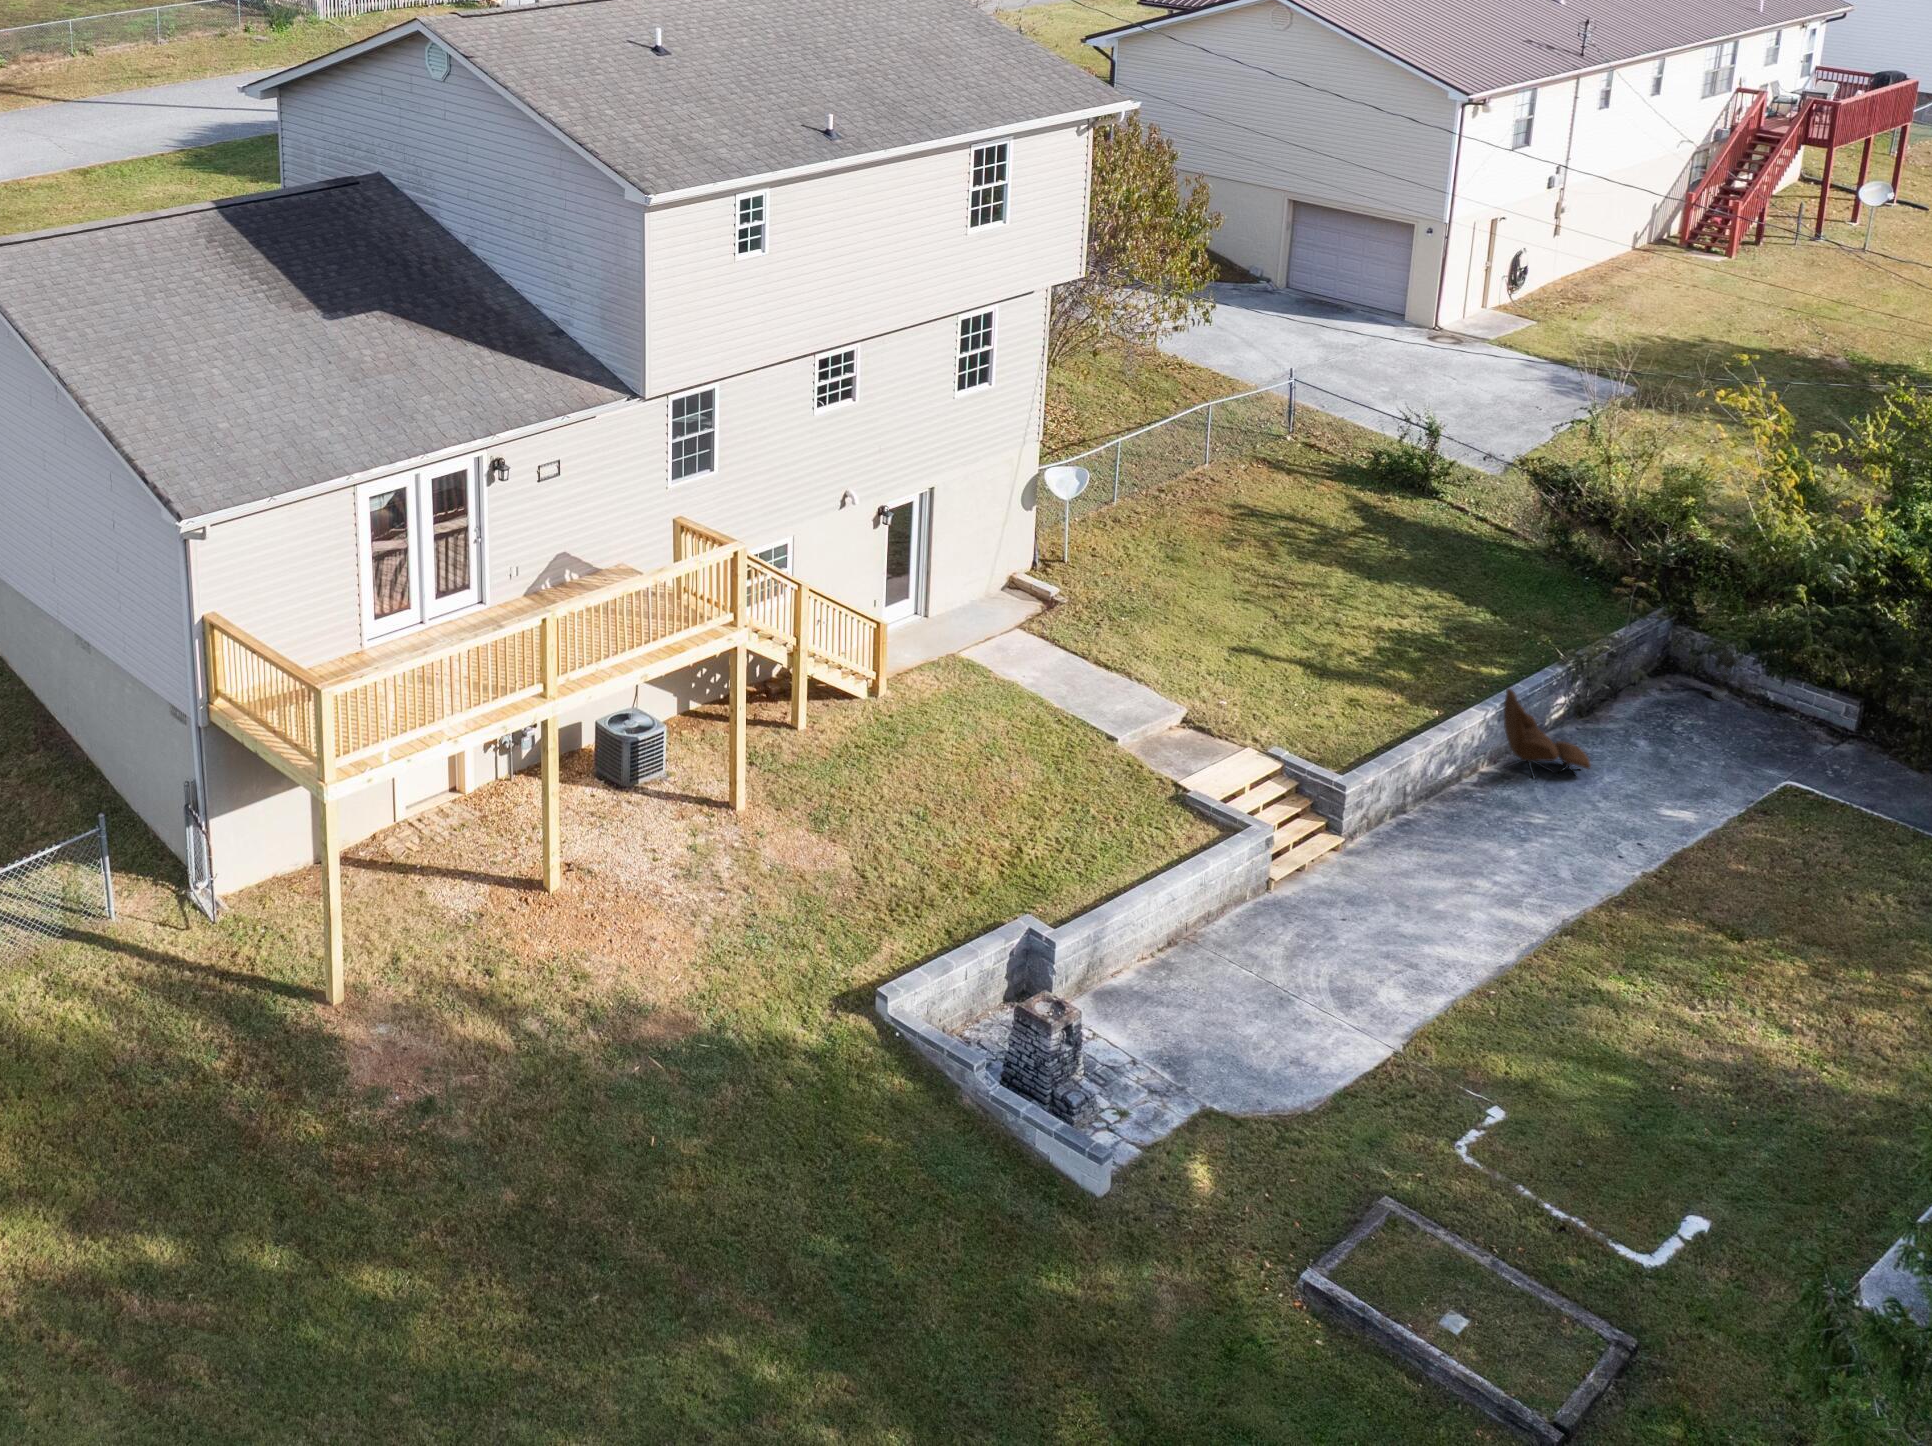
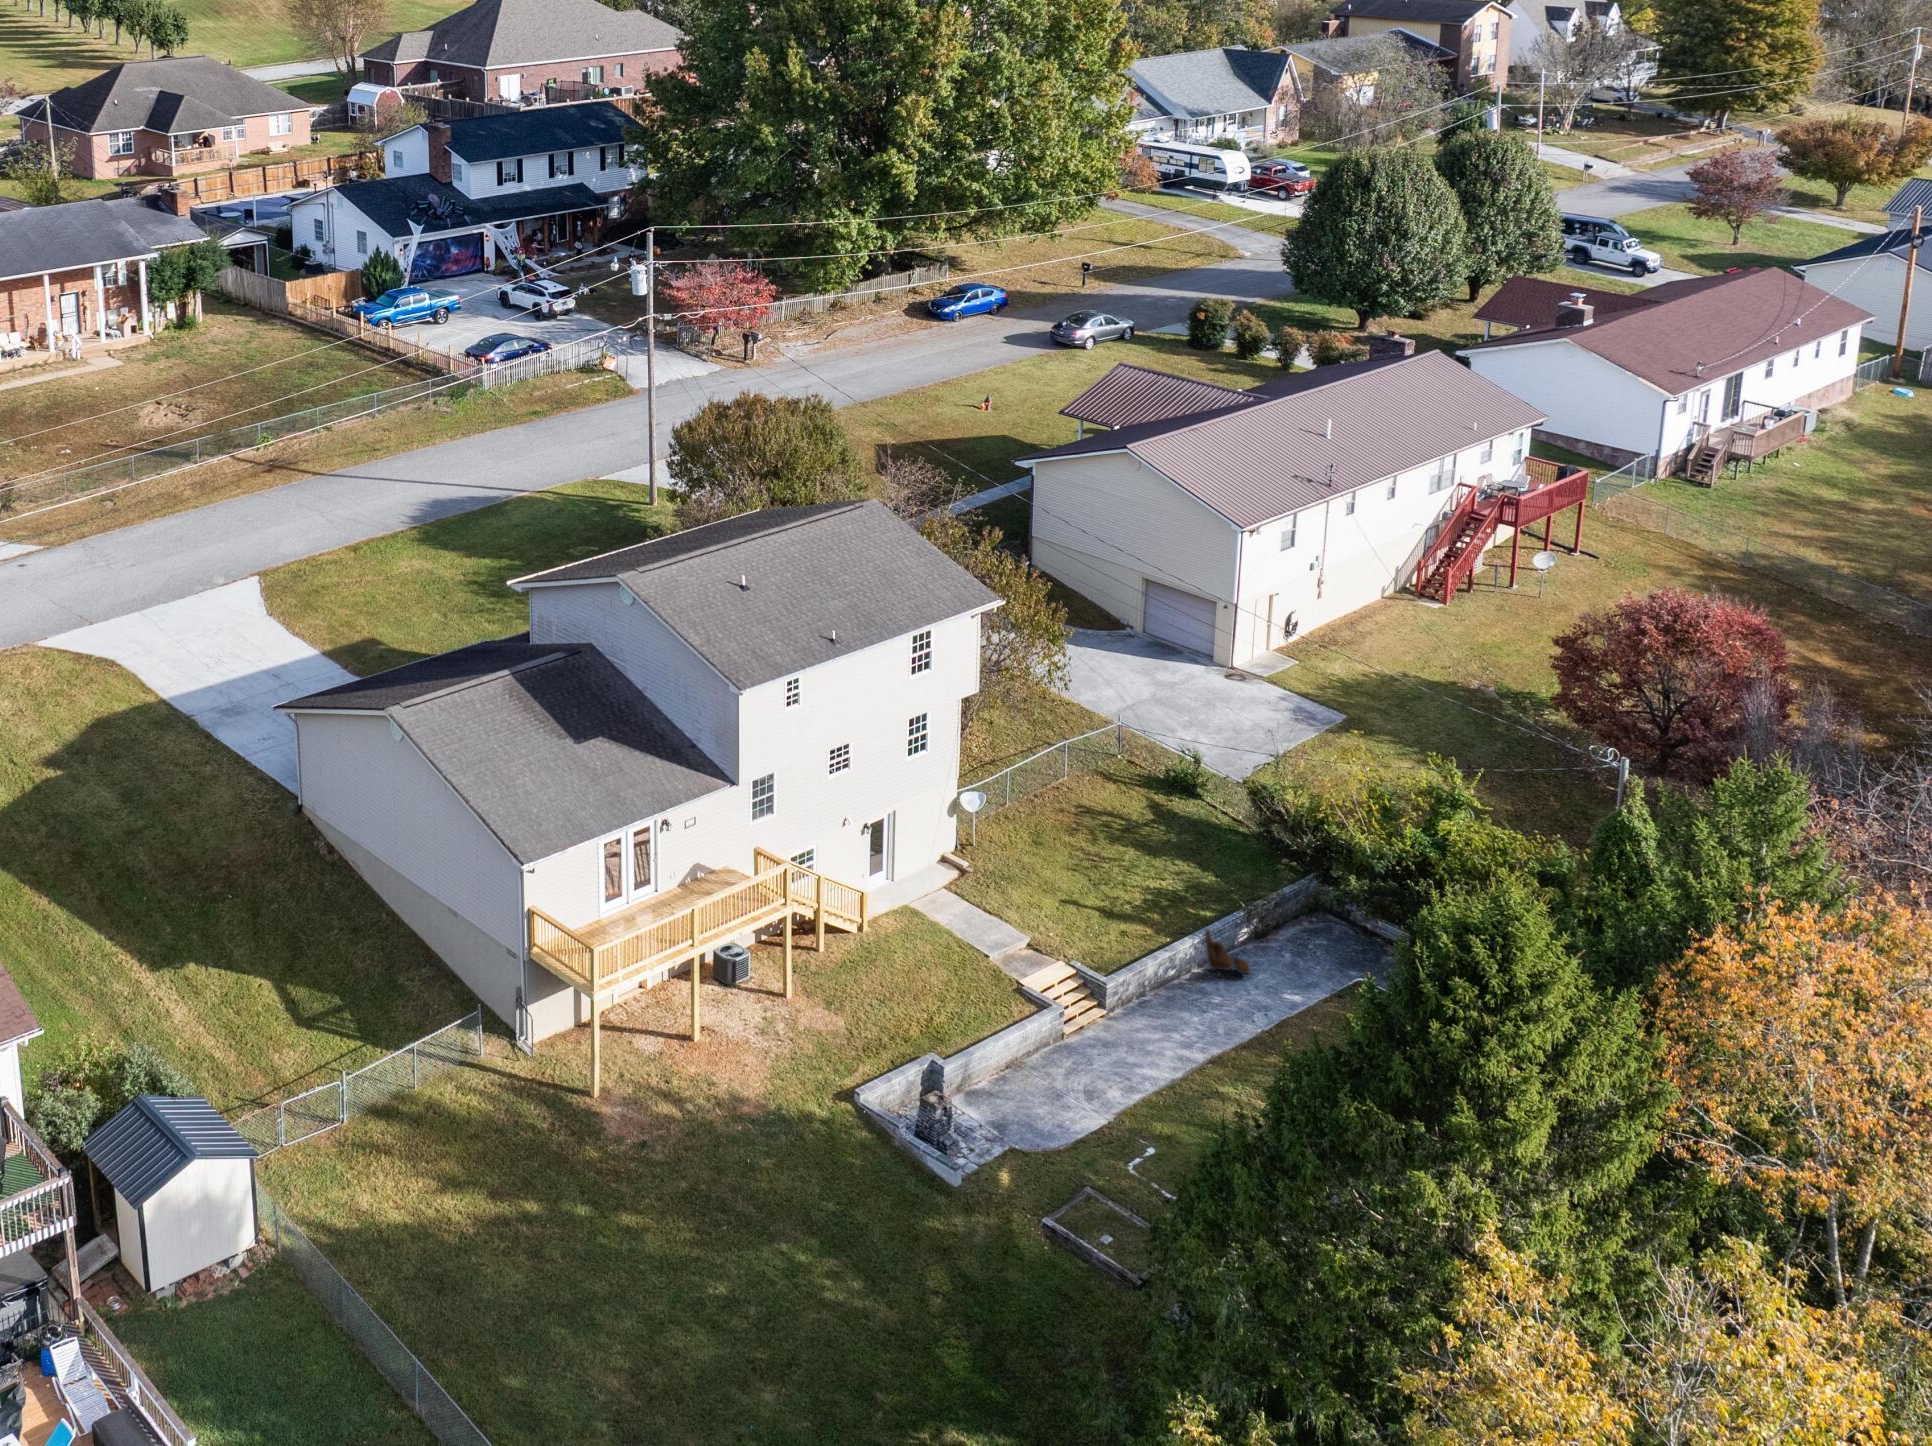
potted plant: present [1711,647,1743,701] -> none [1334,899,1349,932]

